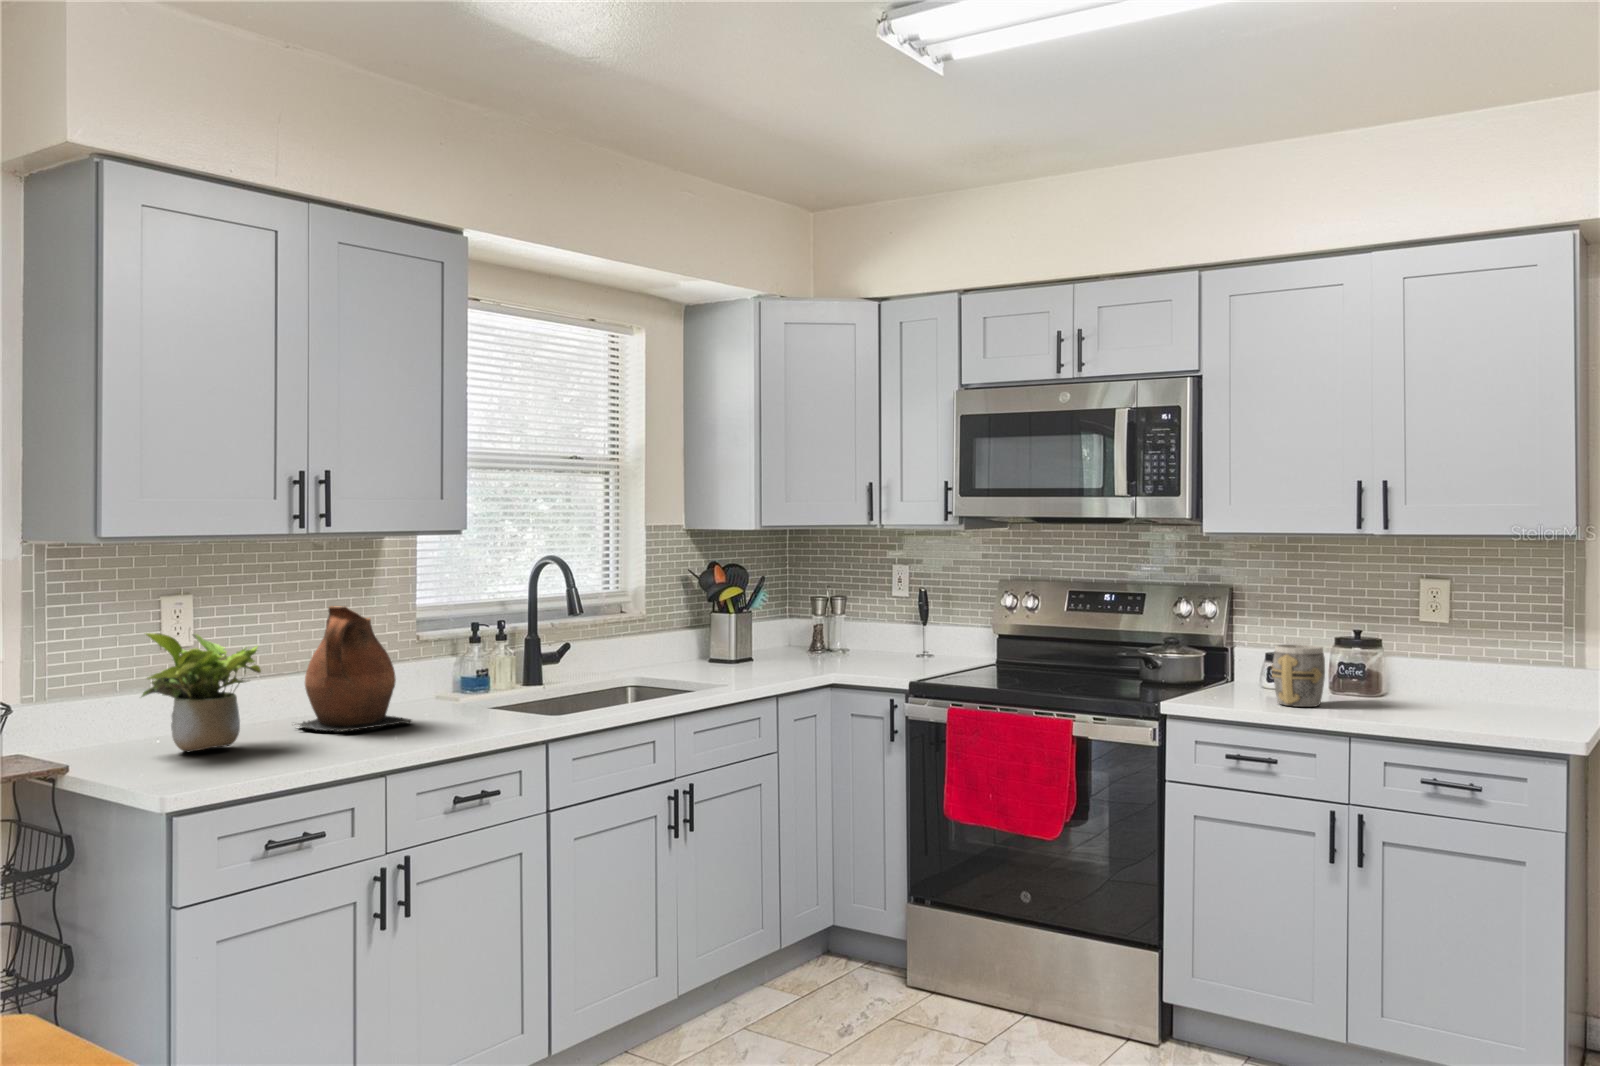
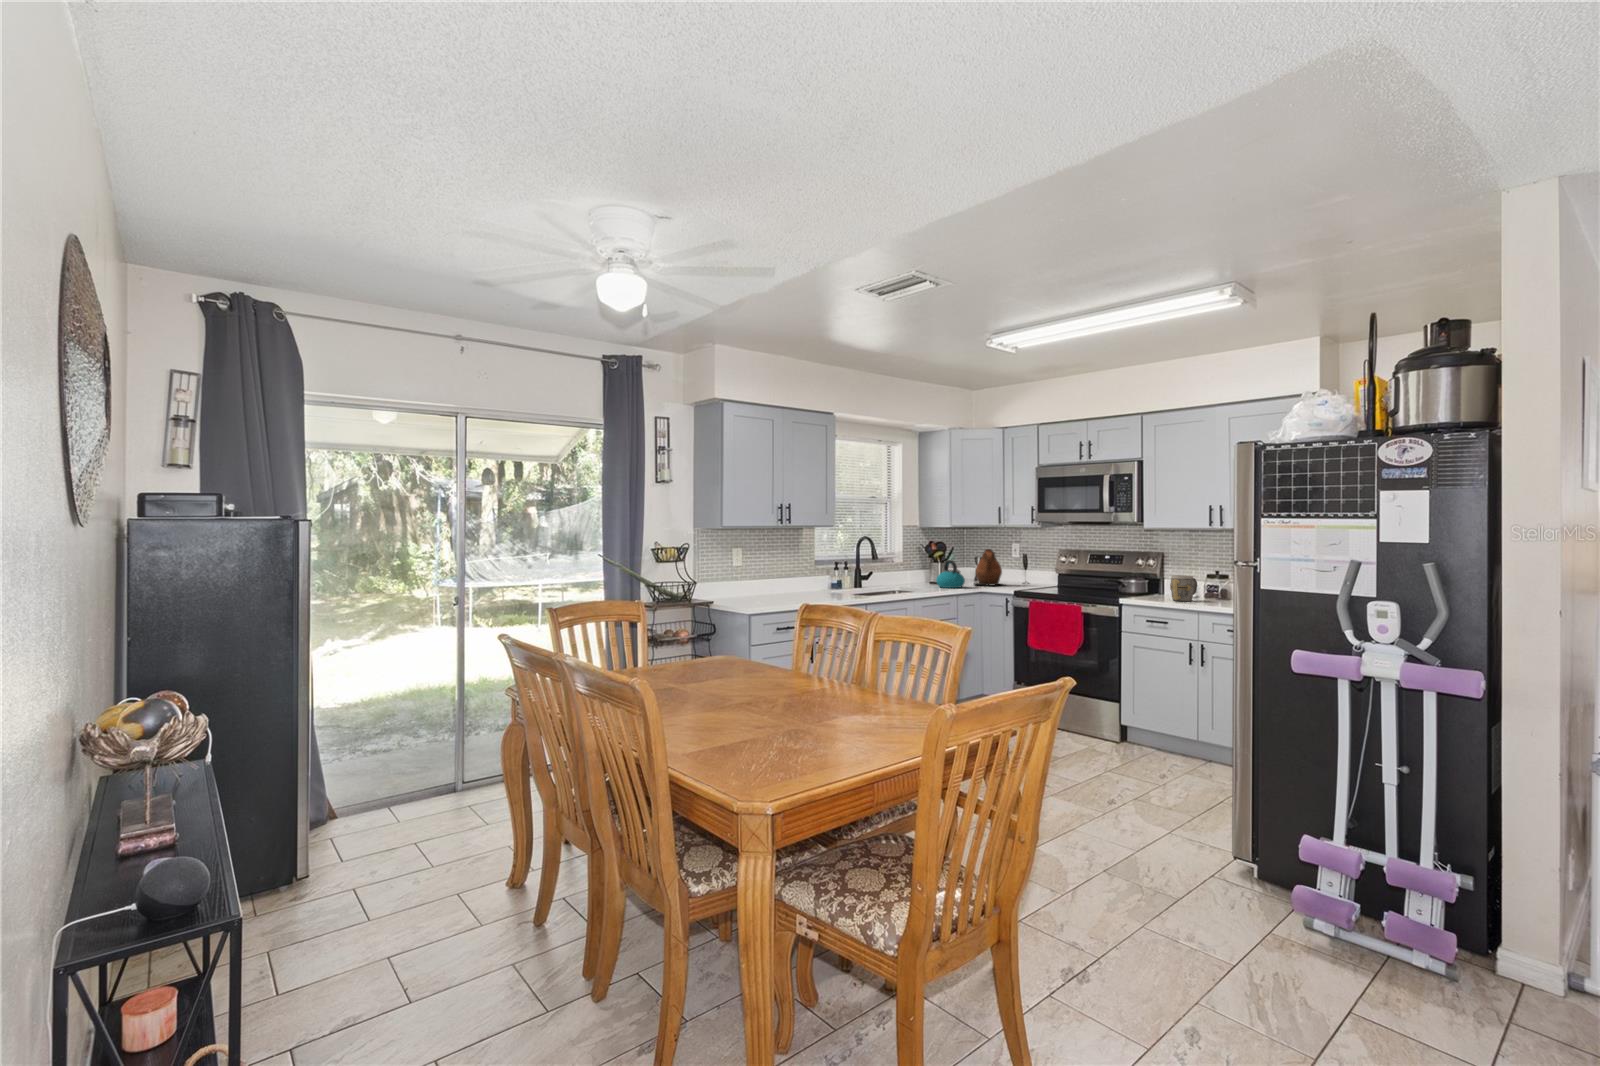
ceramic pitcher: present [295,606,412,732] -> present [976,549,1002,586]
kettle: none [726,608,793,675] -> present [936,560,965,588]
potted plant: present [142,633,261,752] -> none [732,560,770,601]

